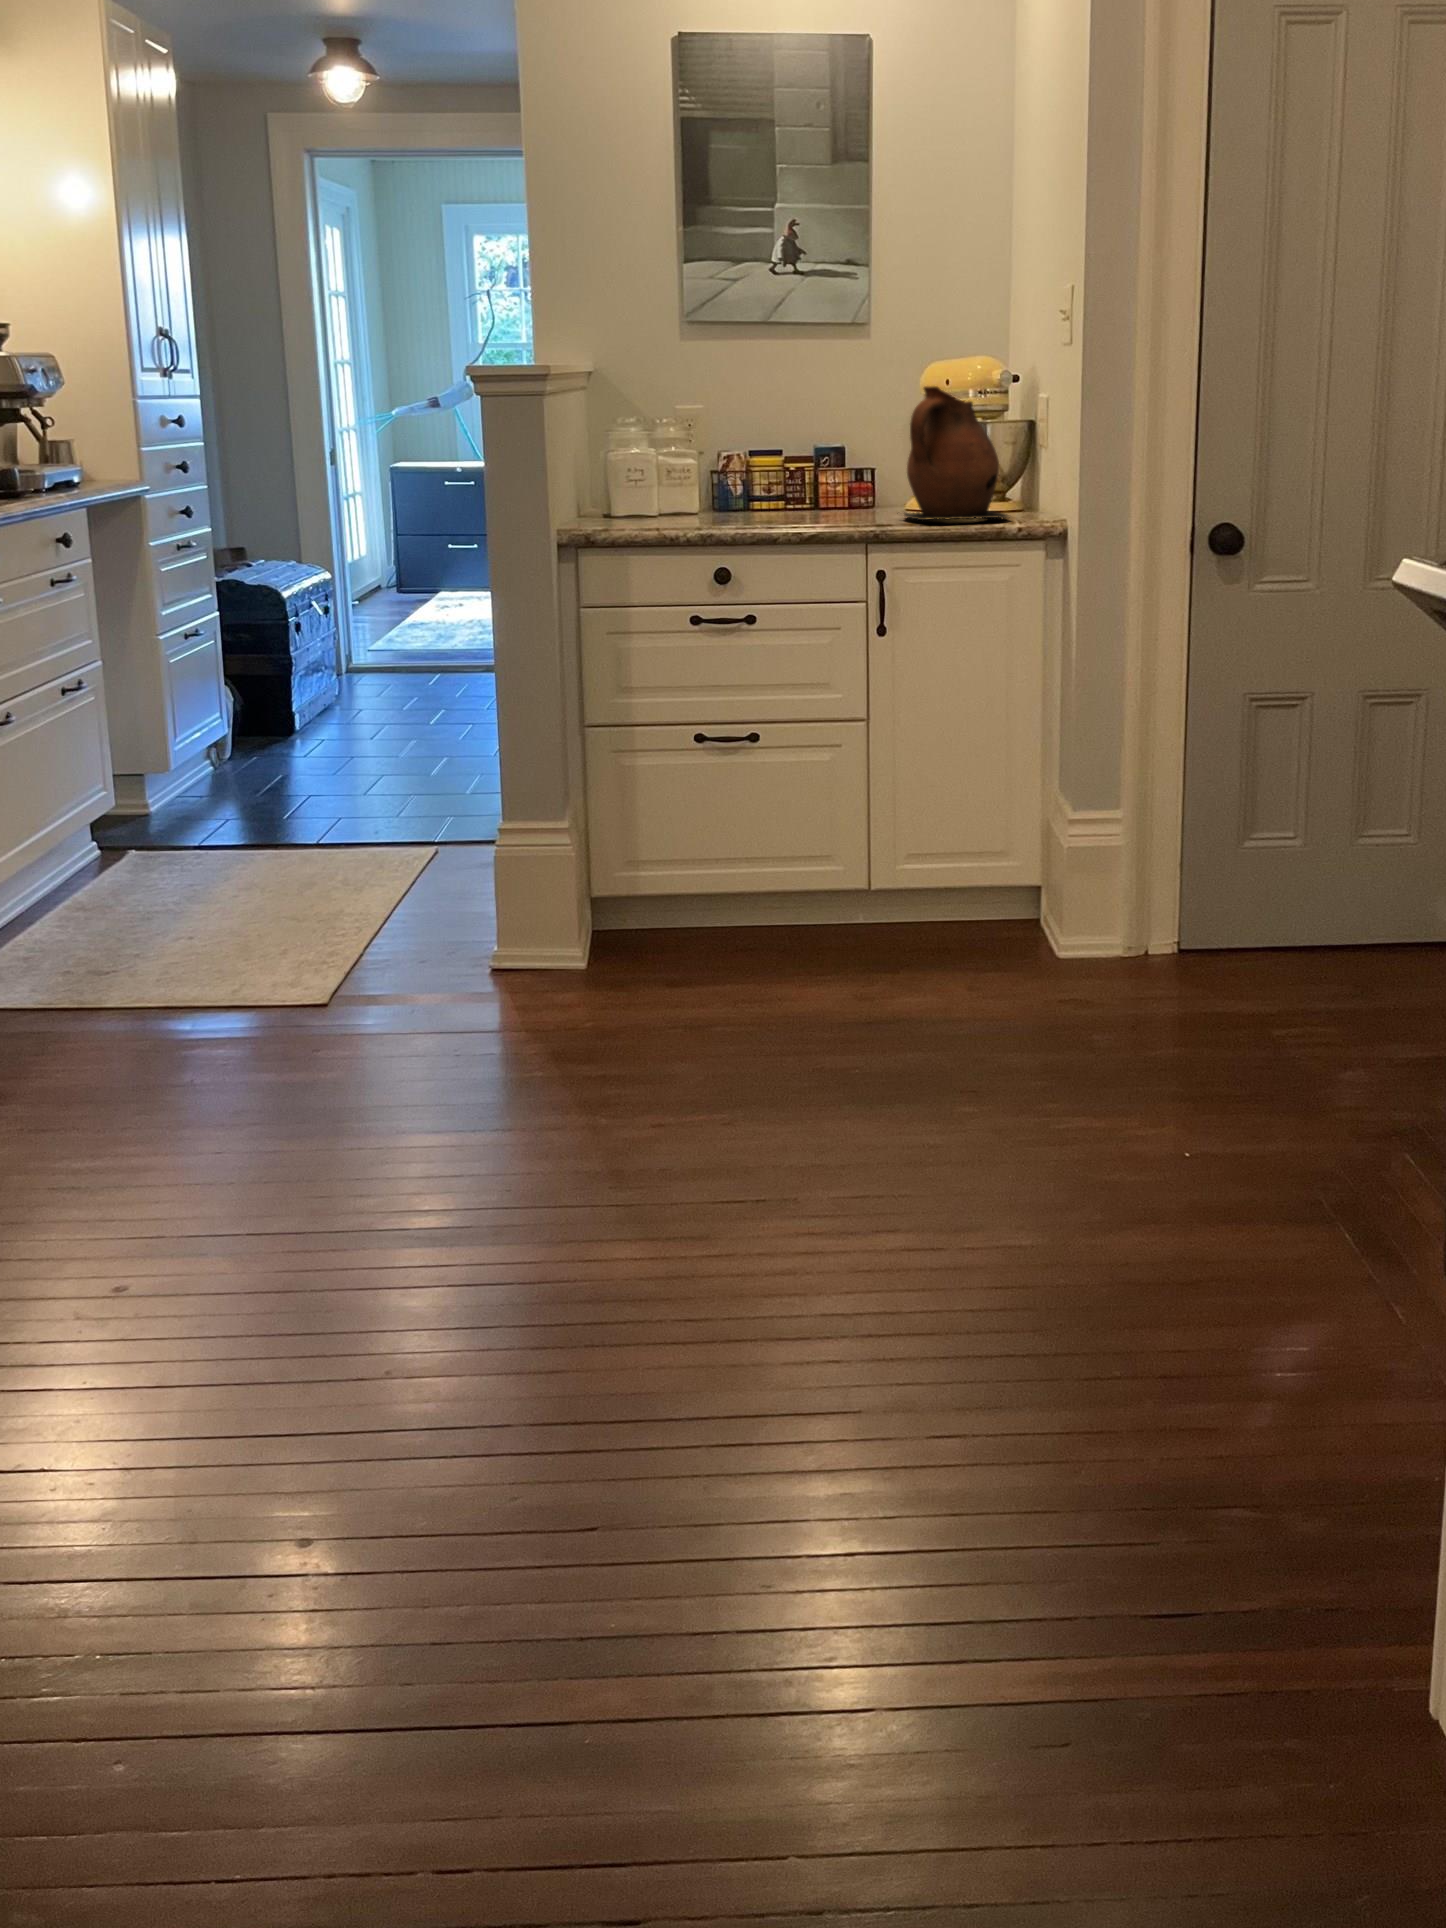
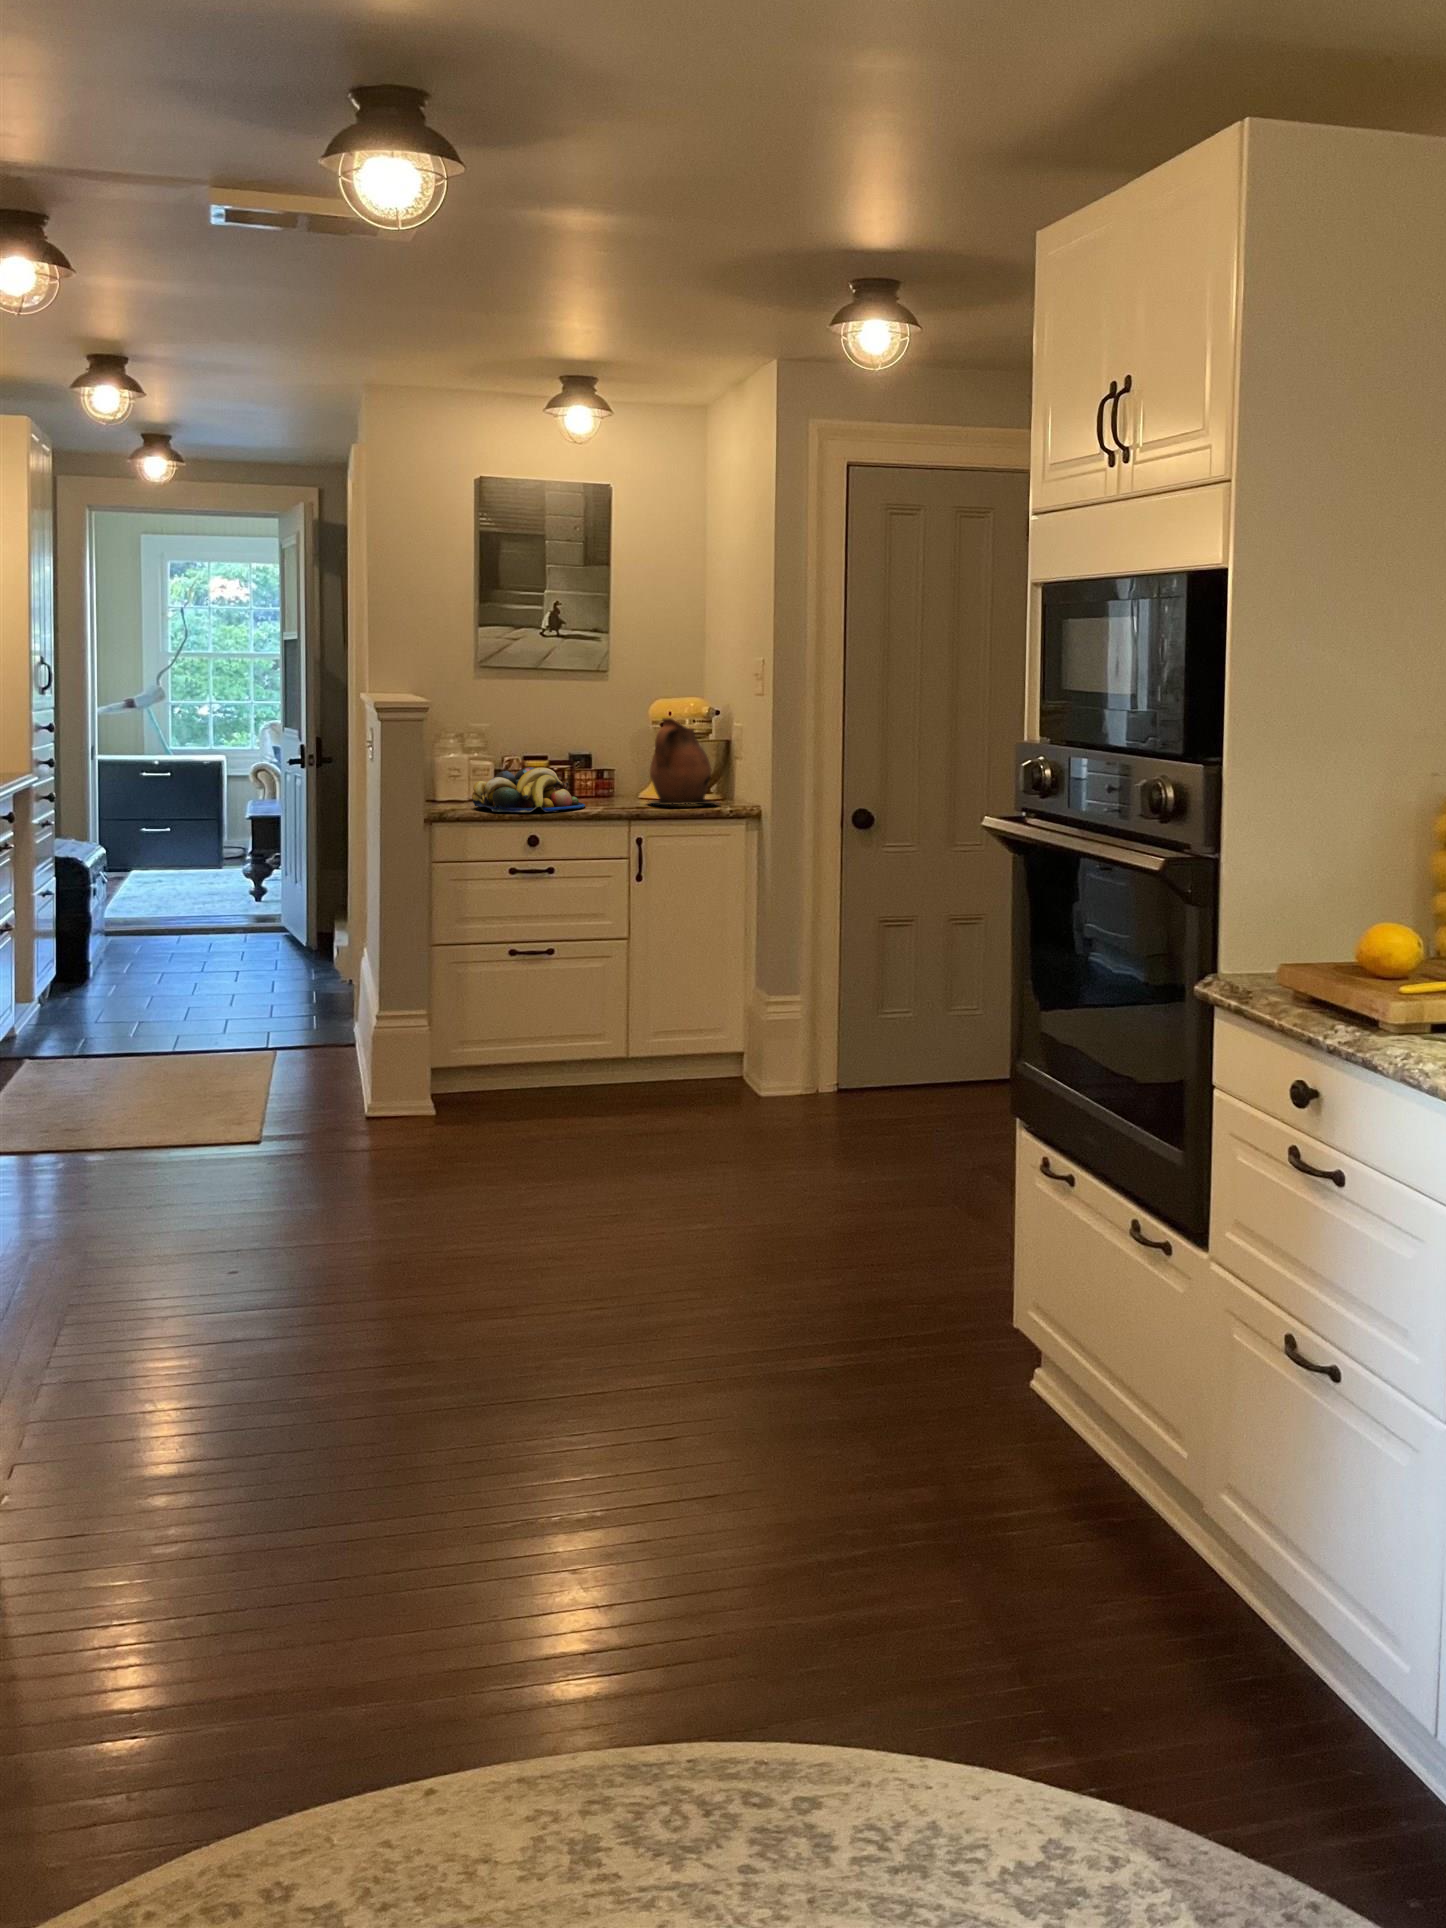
fruit bowl: none [649,465,812,531] -> present [472,767,585,812]

